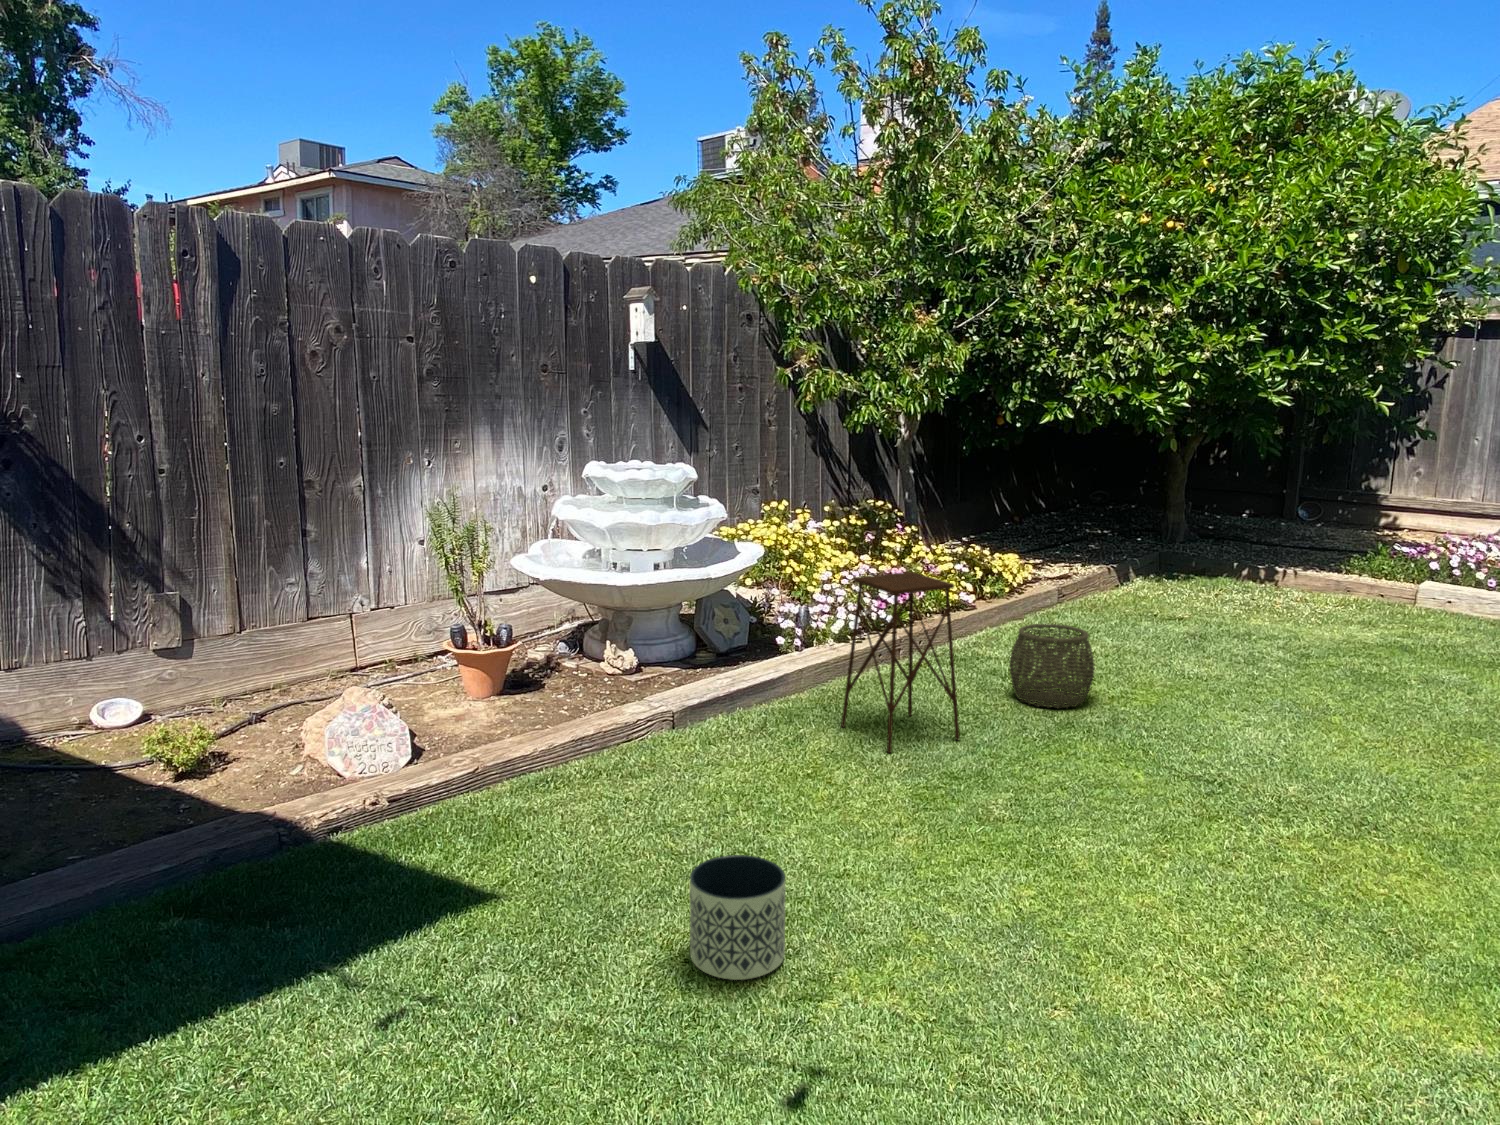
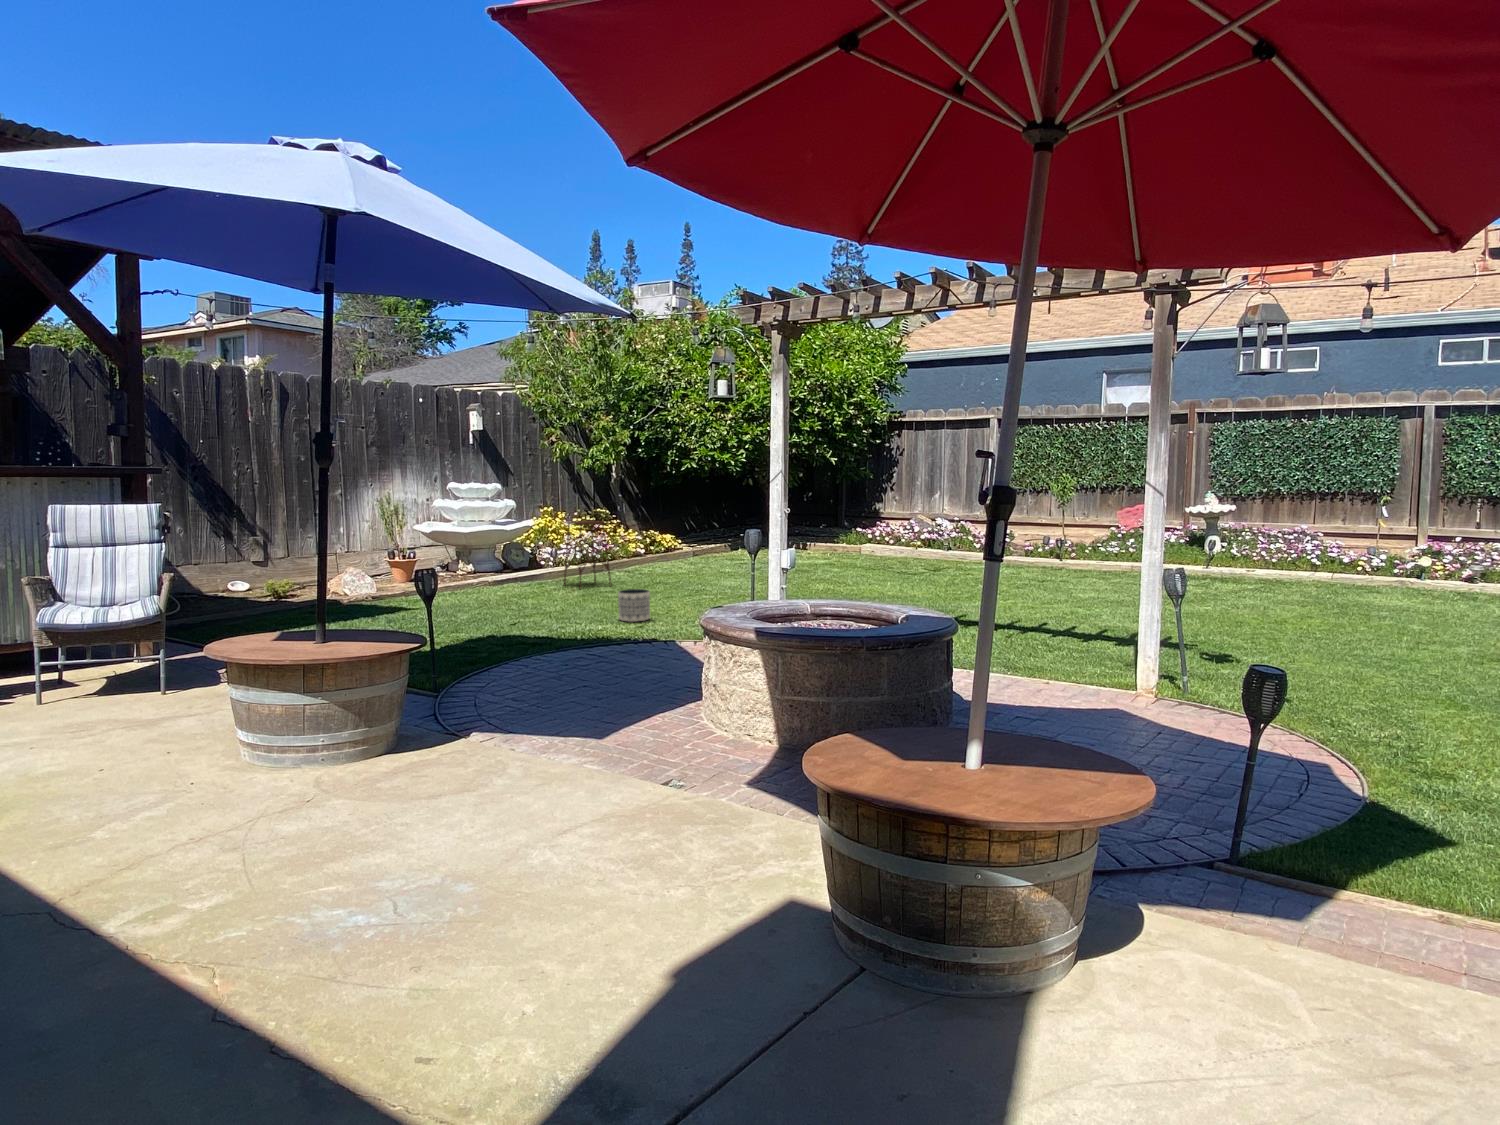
woven basket: present [1009,624,1095,708] -> none [641,547,676,580]
planter: present [690,855,786,980] -> present [618,589,650,622]

